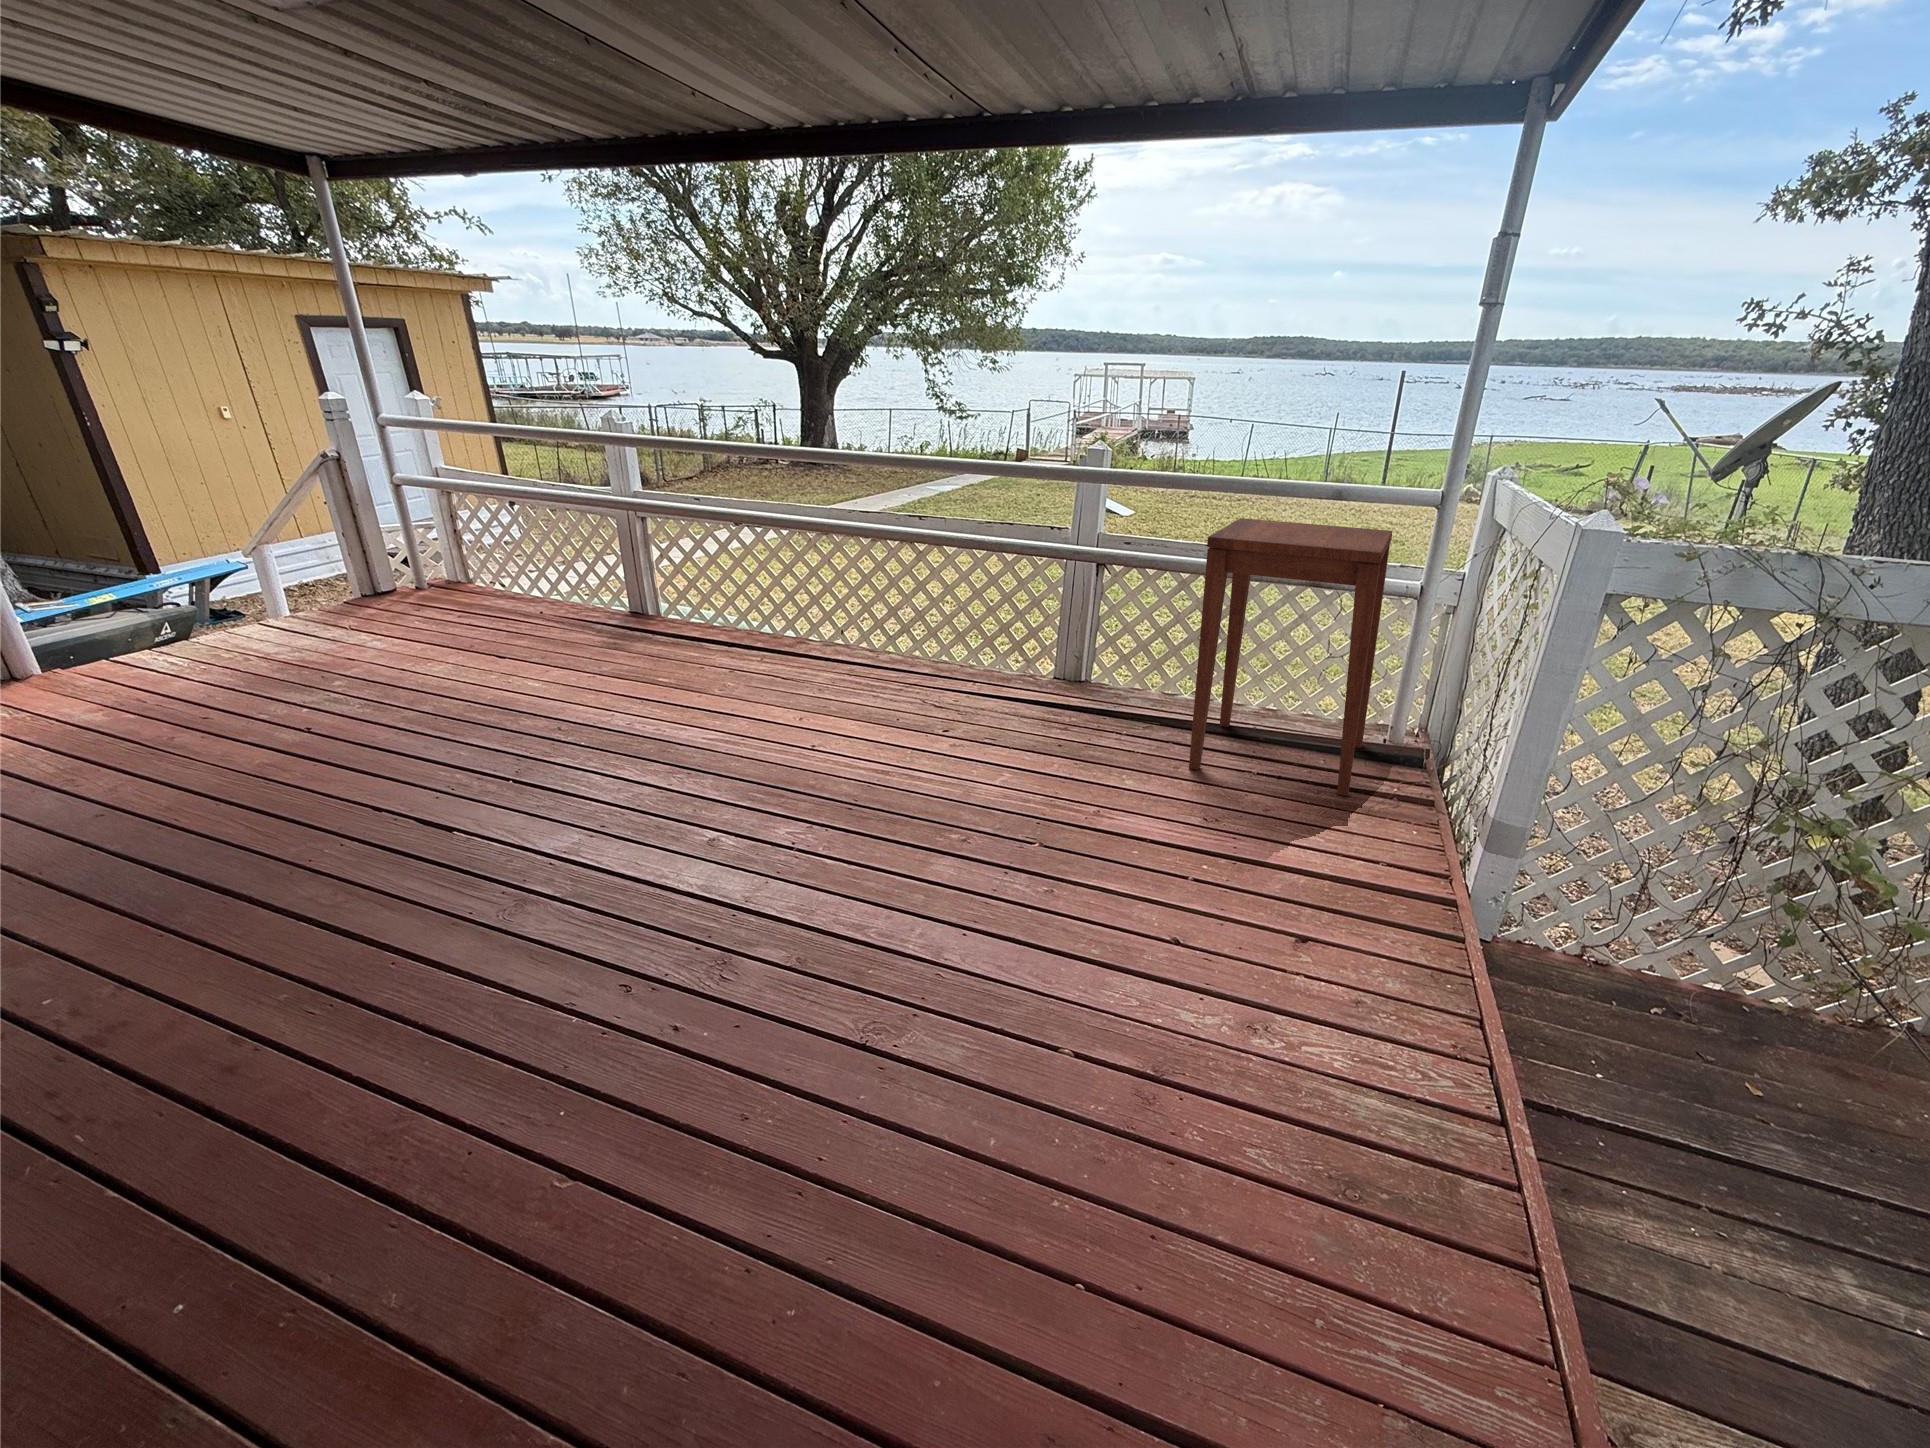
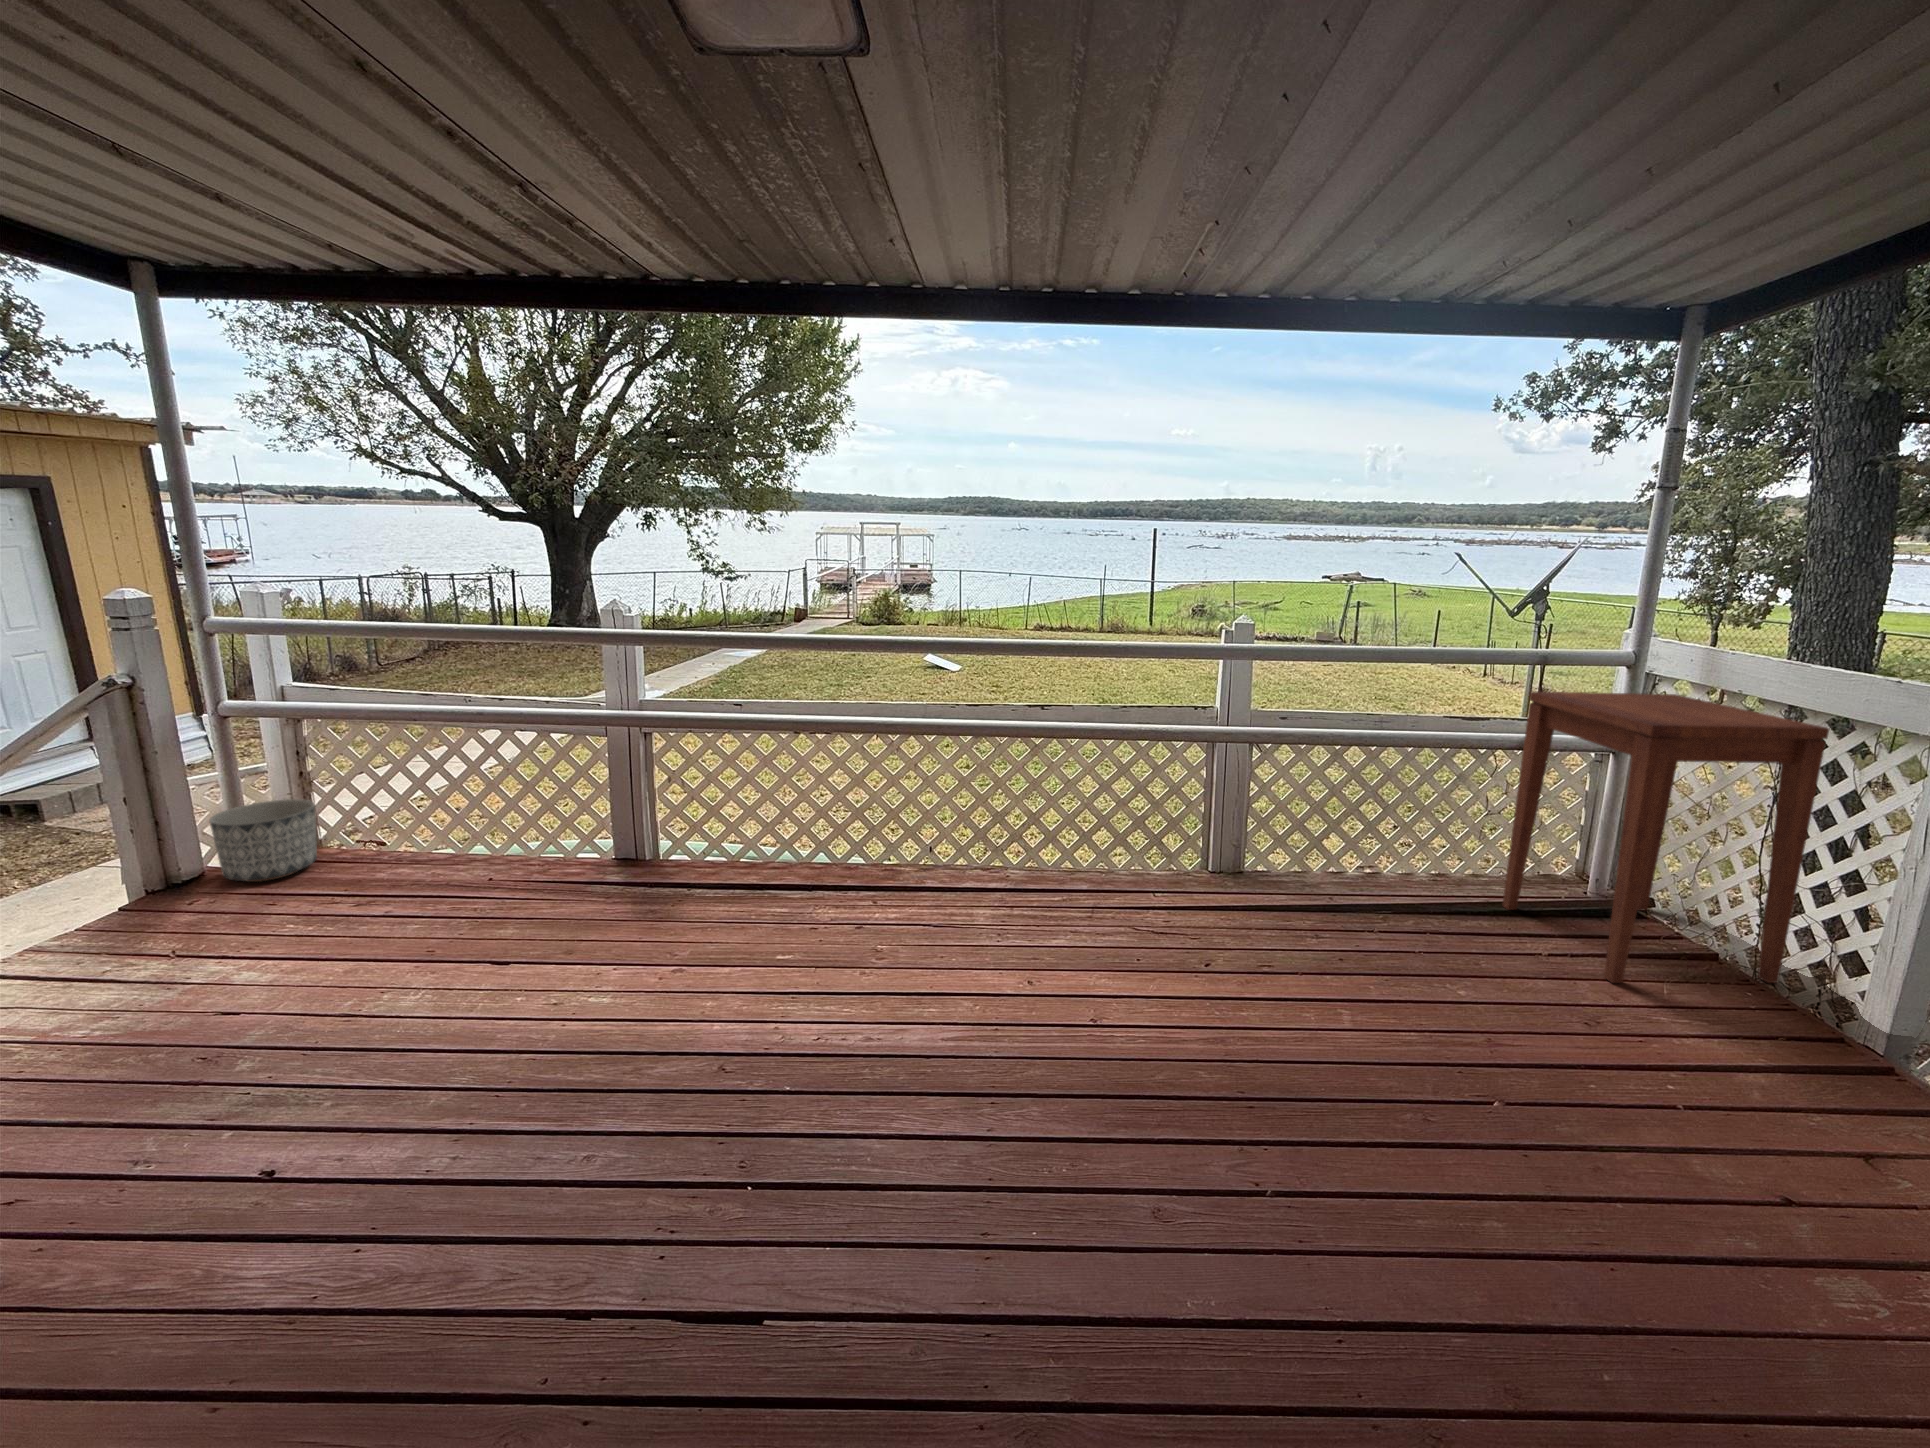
planter: none [413,543,471,591] -> present [209,799,317,882]

